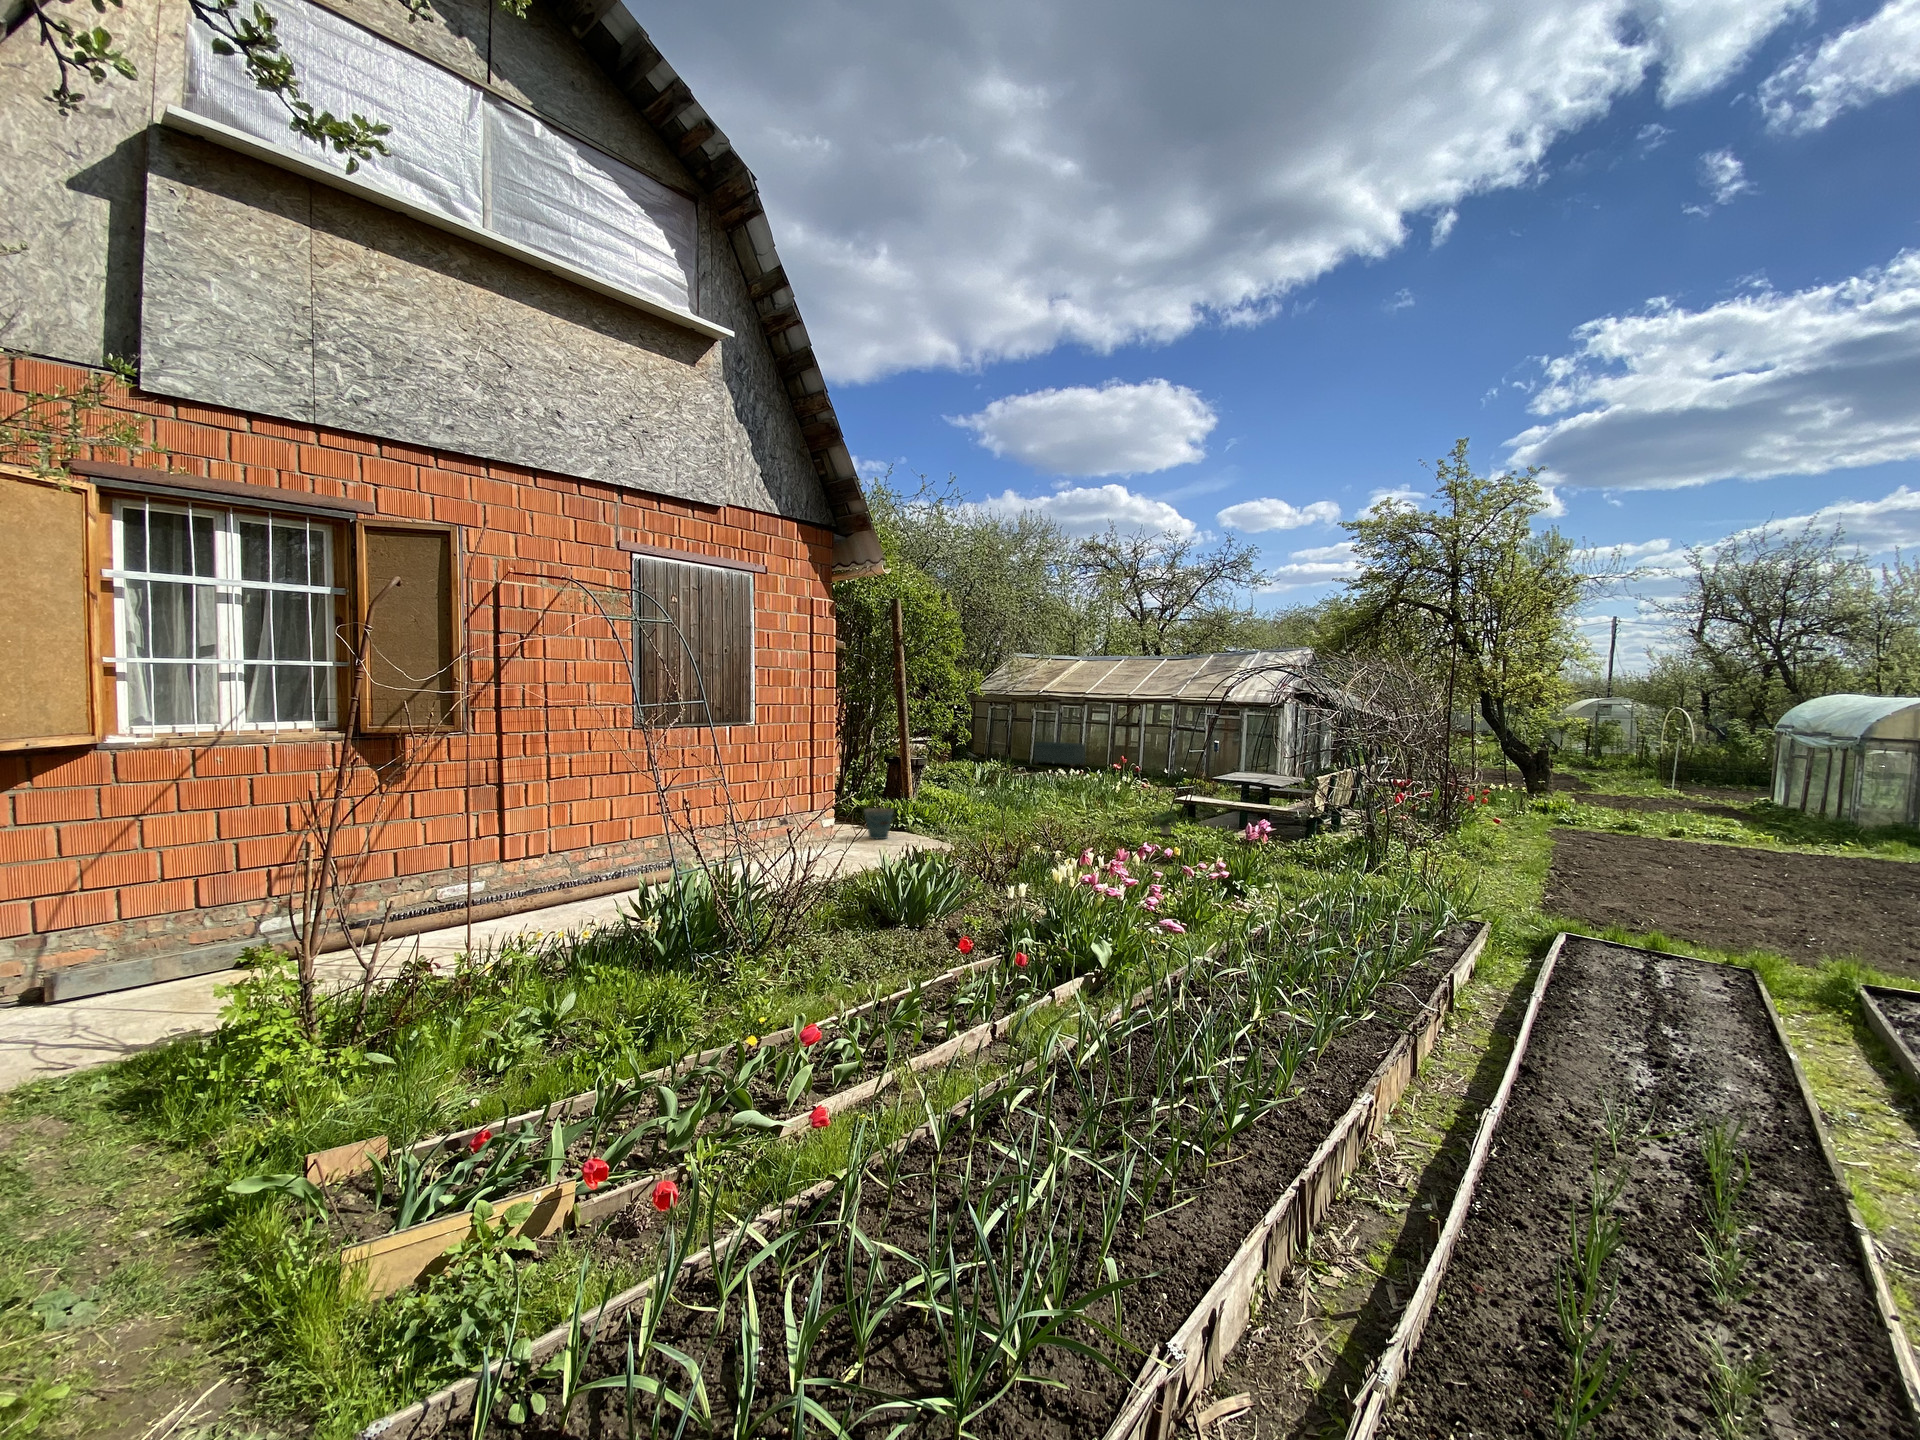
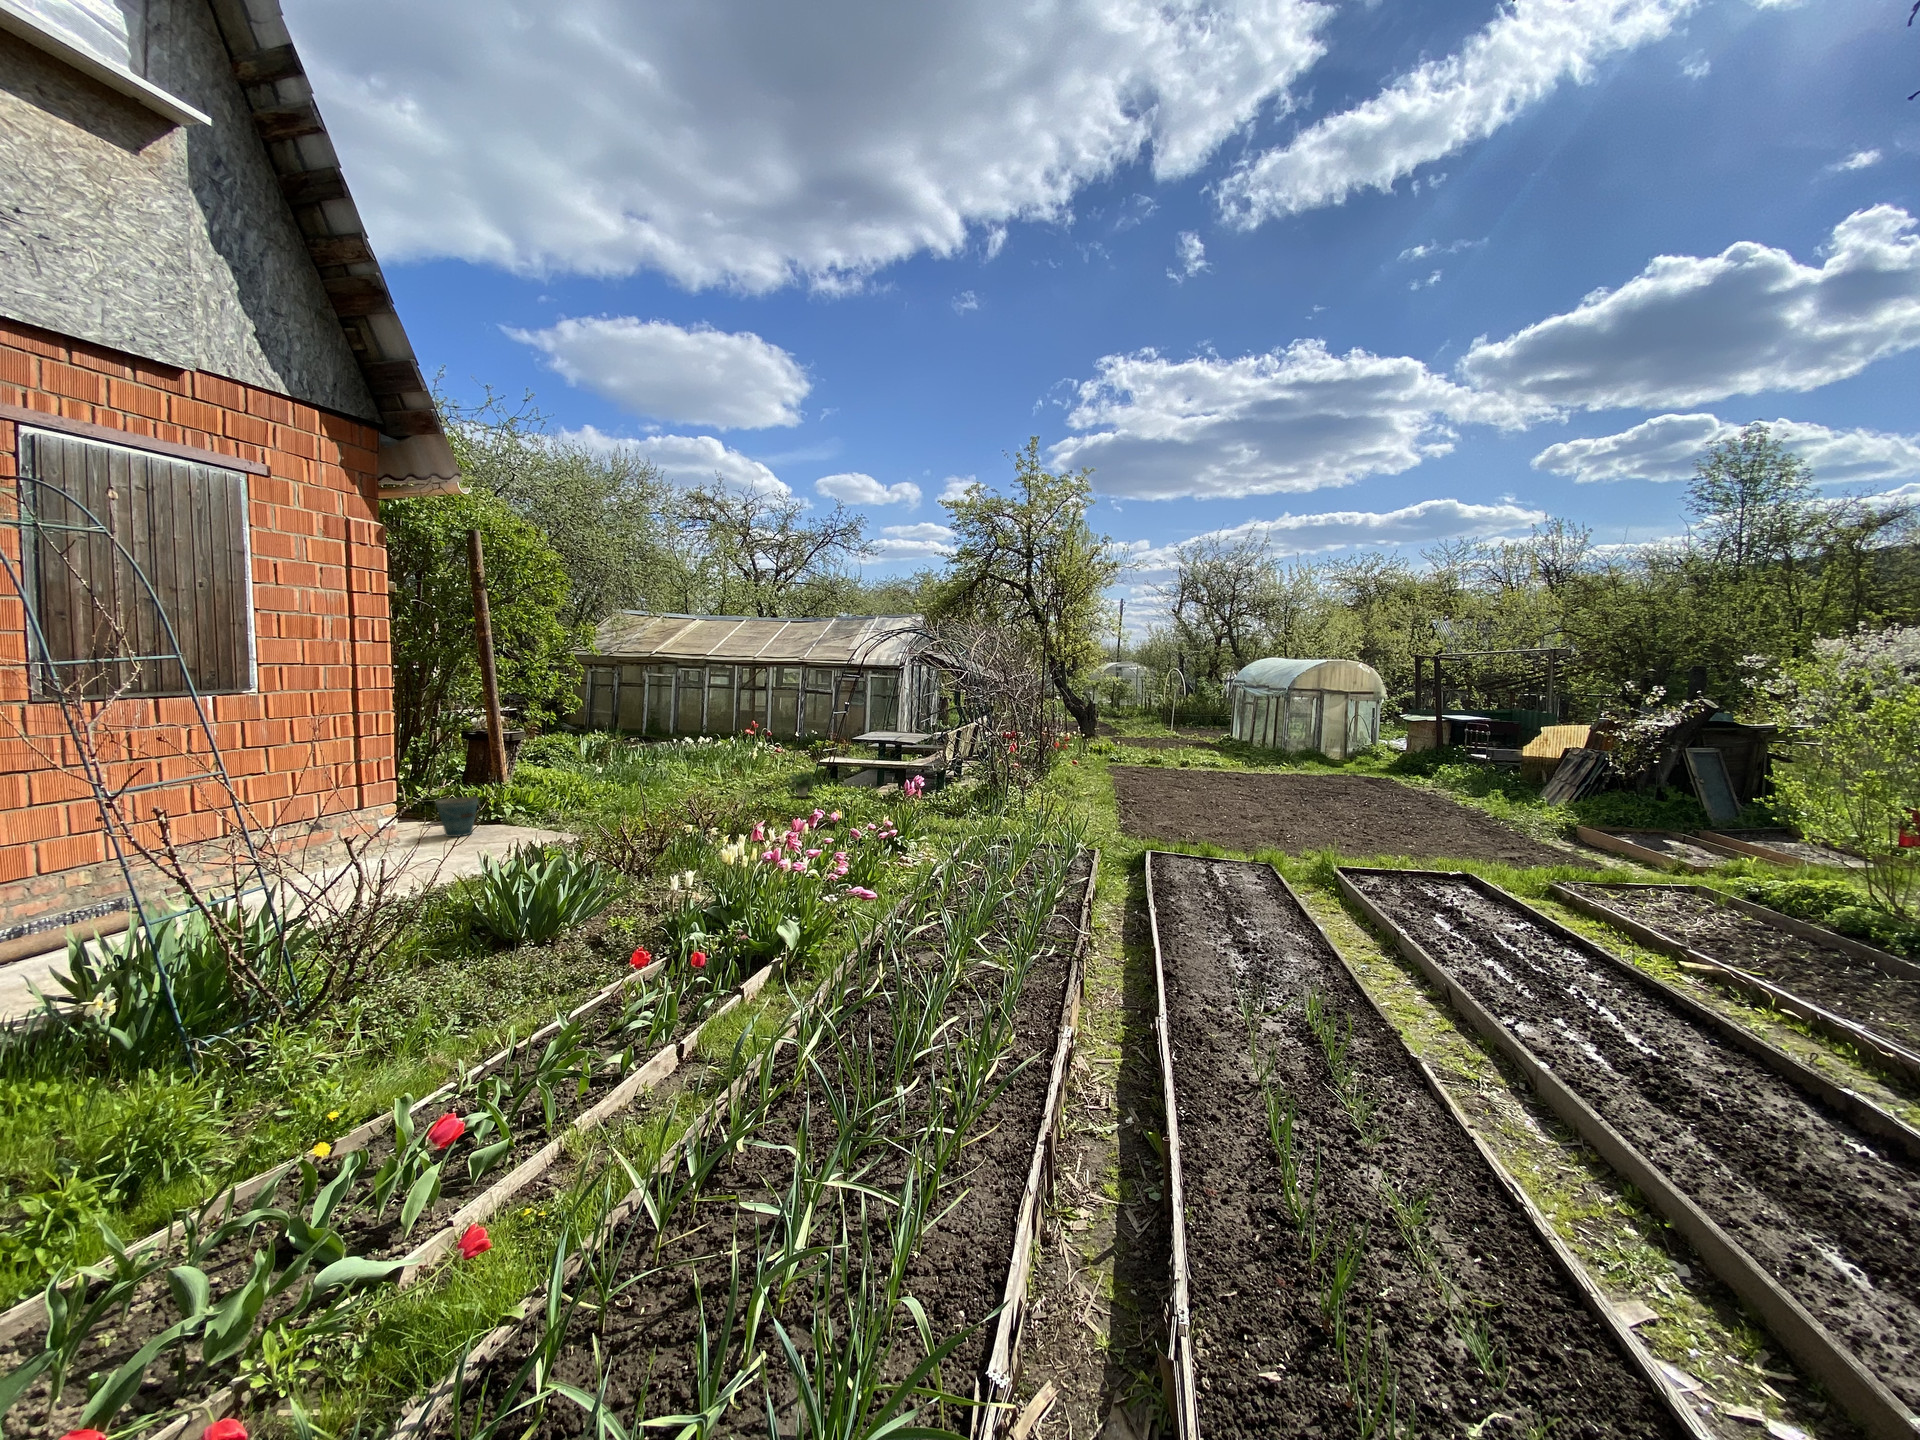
bench: present [1034,741,1085,767] -> none [637,708,696,734]

